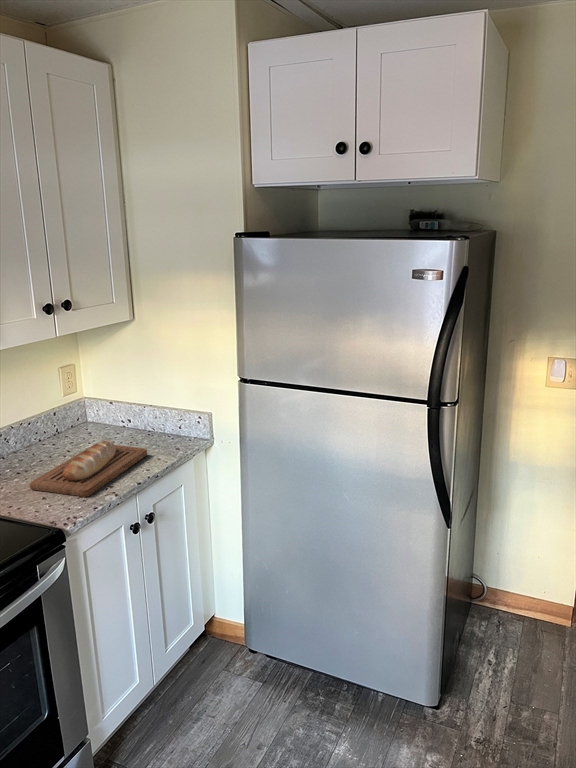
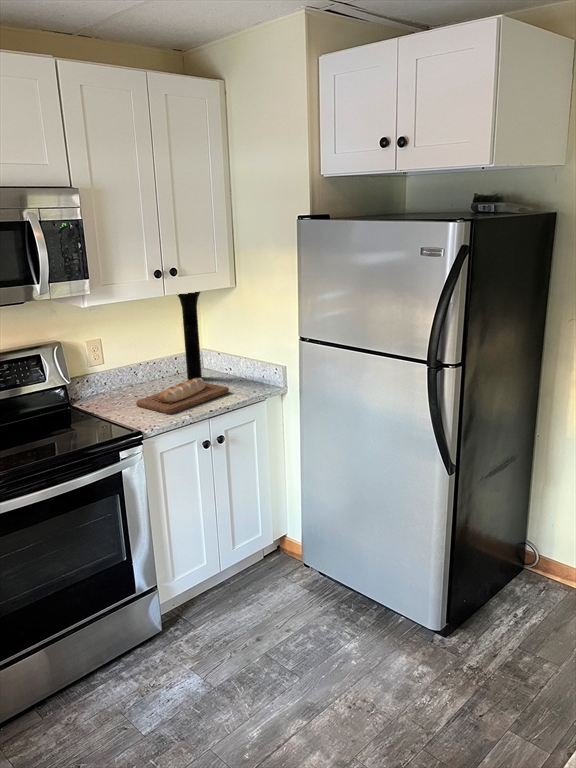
vase: none [60,328,97,442] -> present [178,292,202,380]

